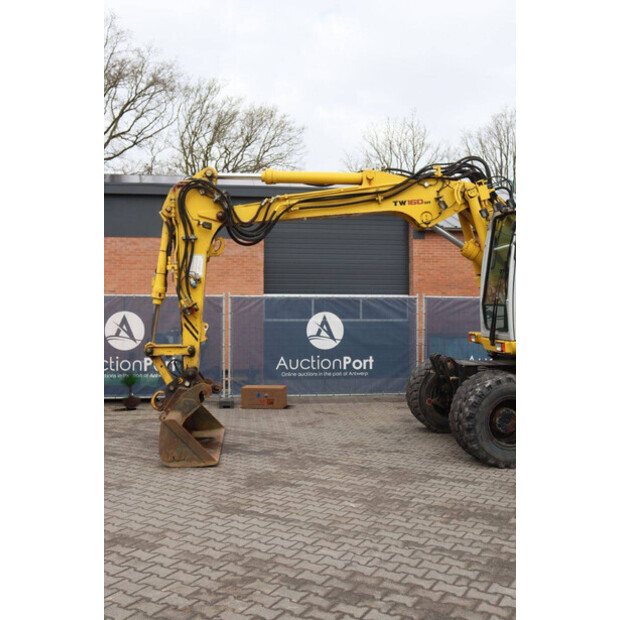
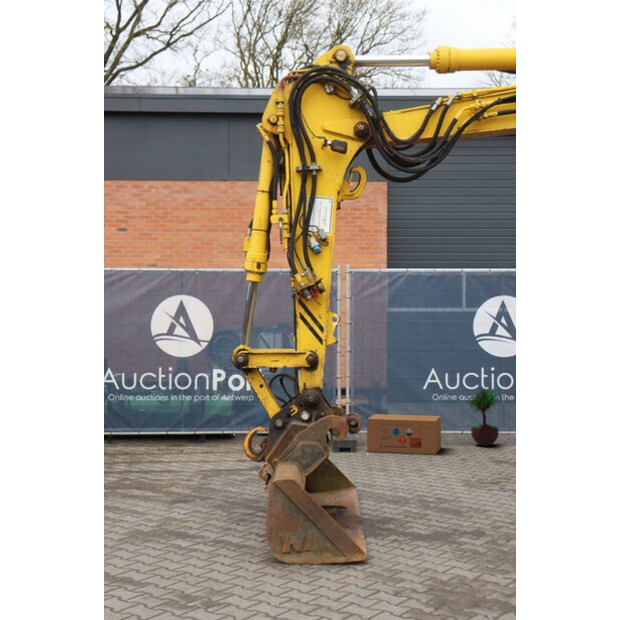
potted tree: present [120,373,140,409] -> present [468,388,499,446]

